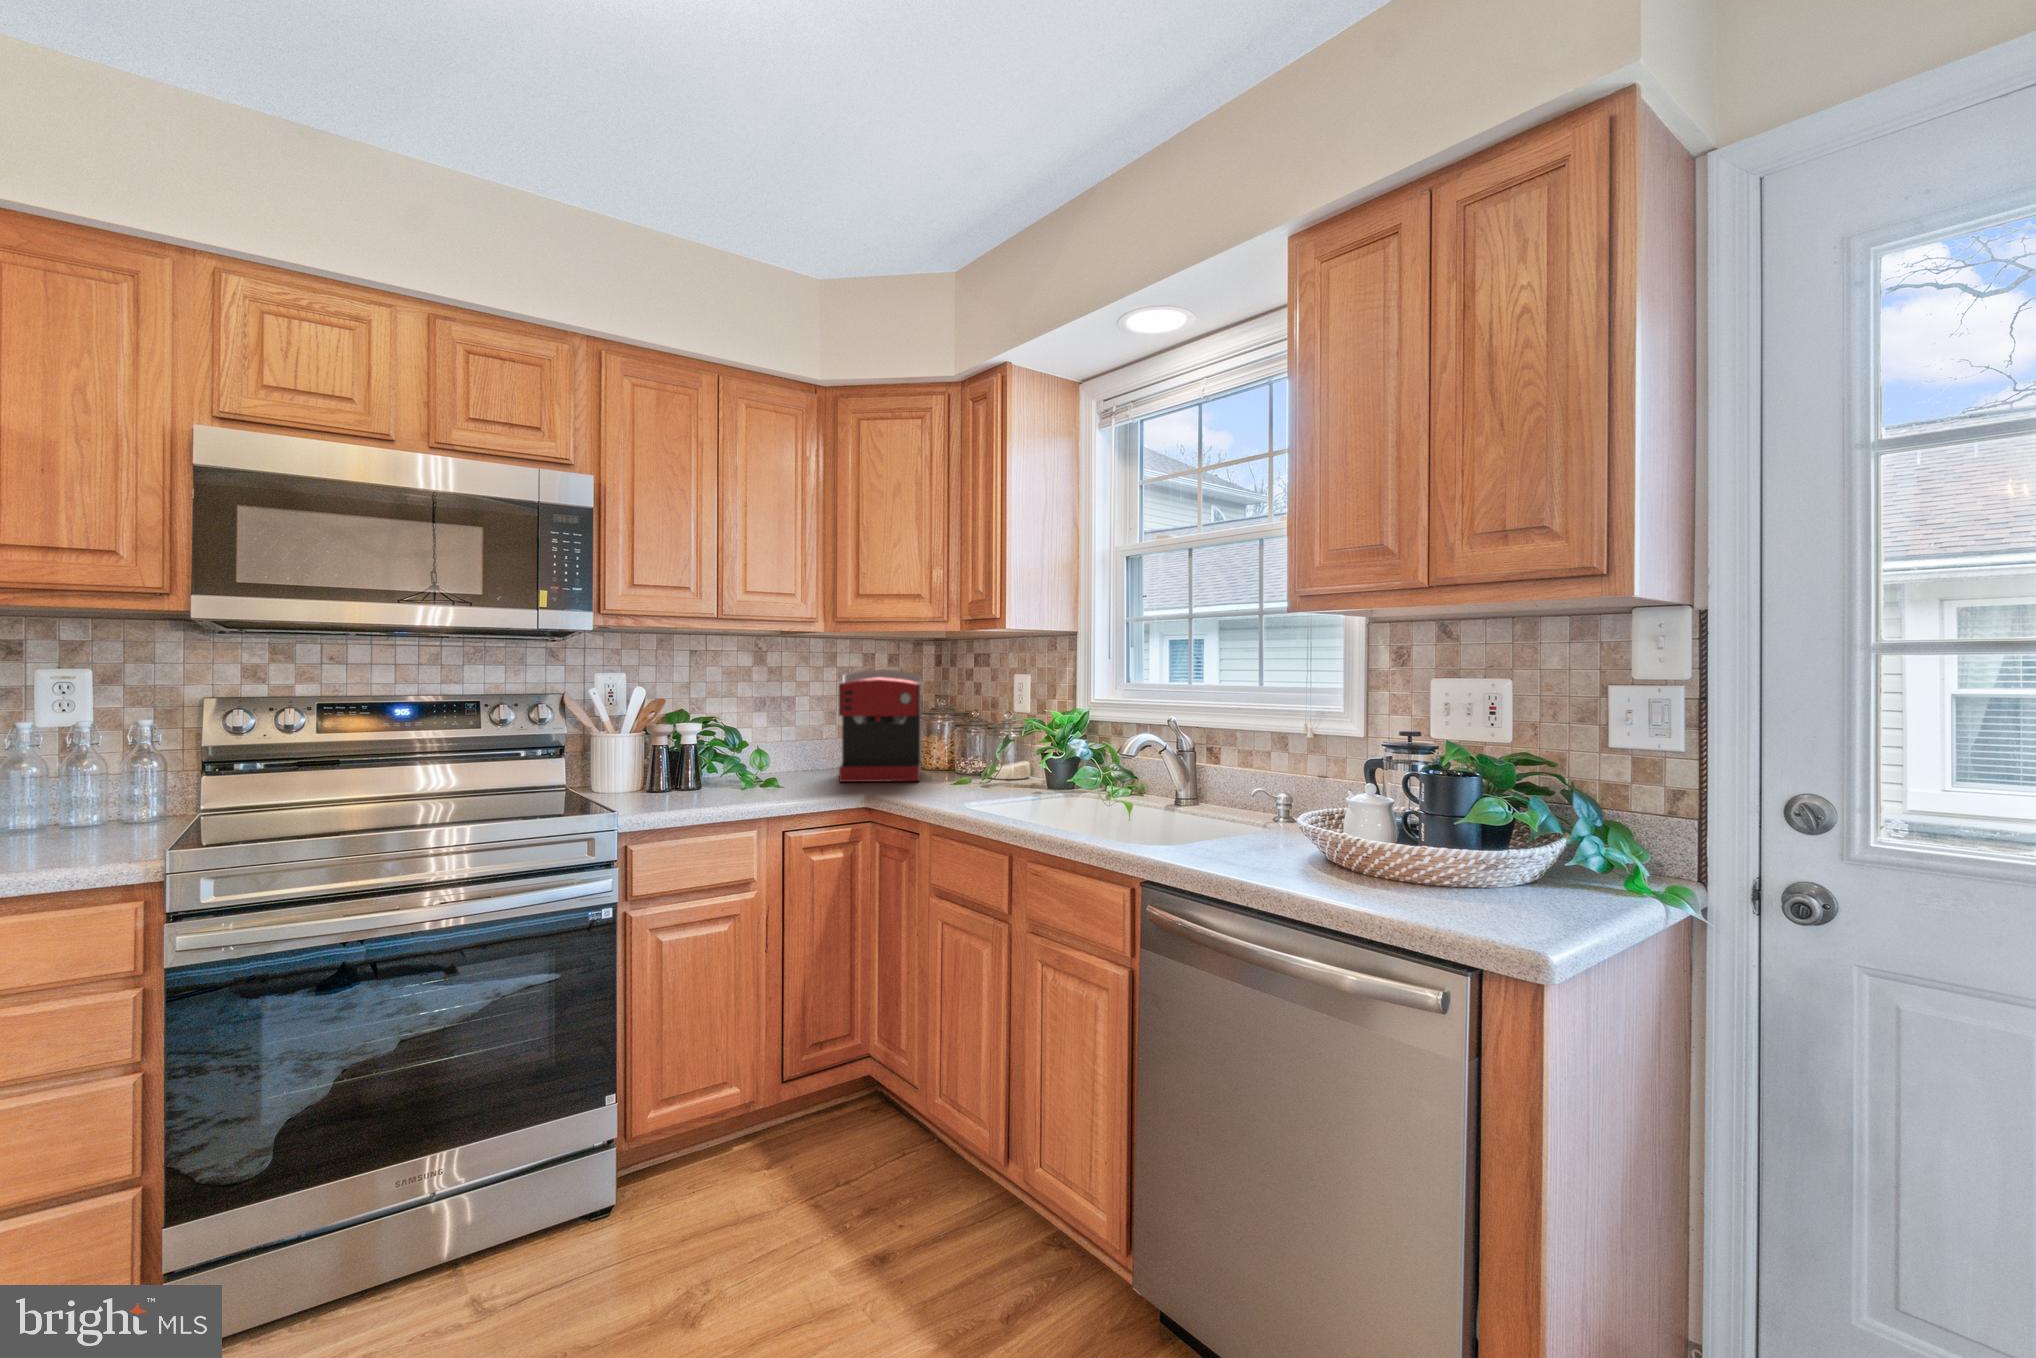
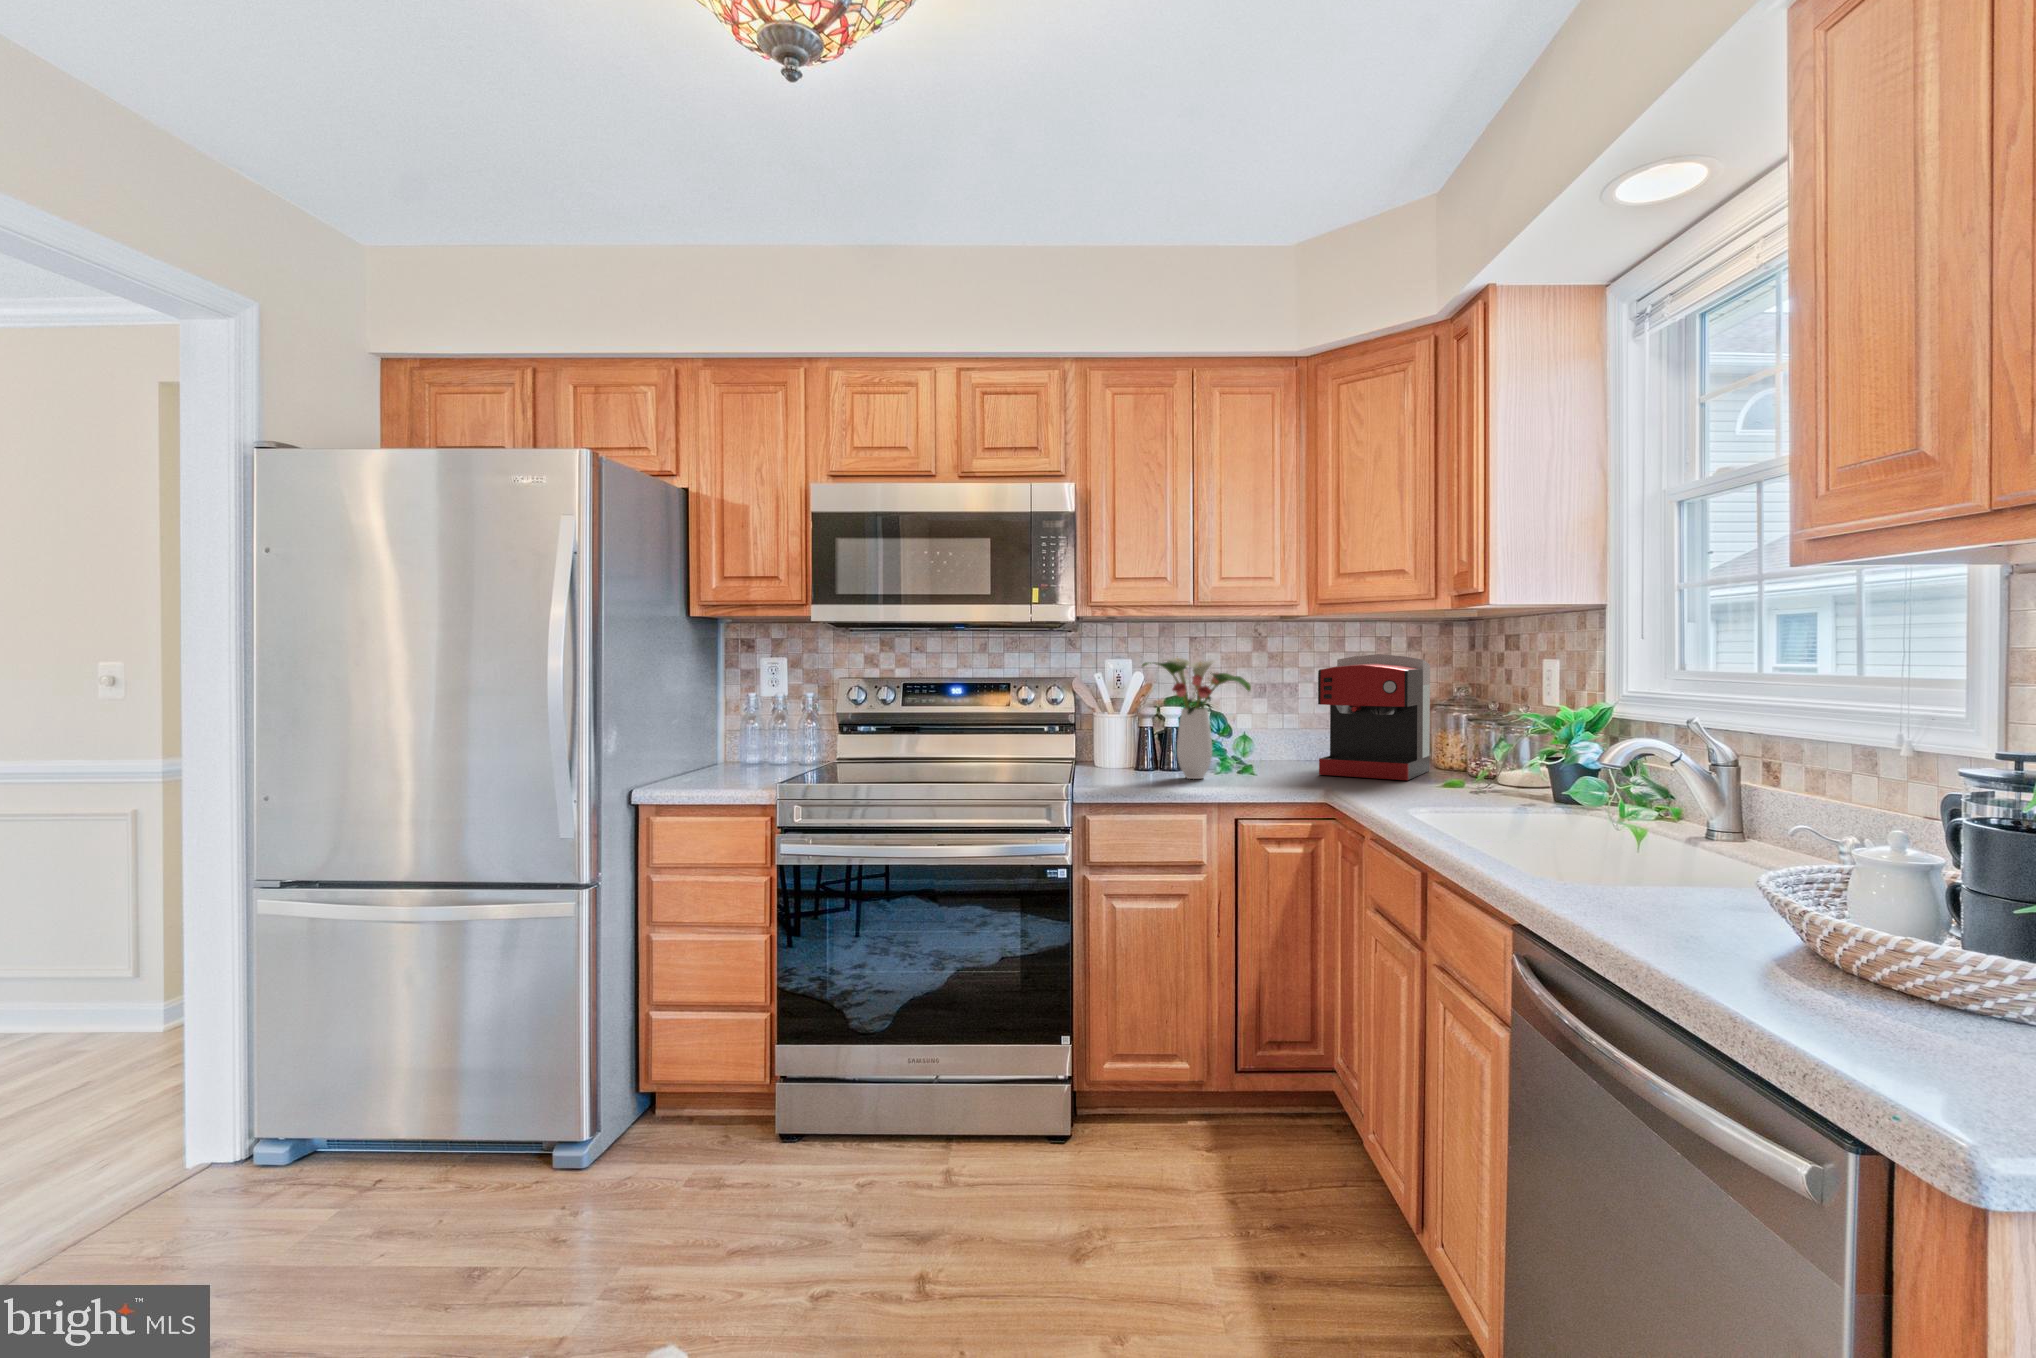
flower arrangement: none [680,670,795,796] -> present [1142,658,1251,779]

